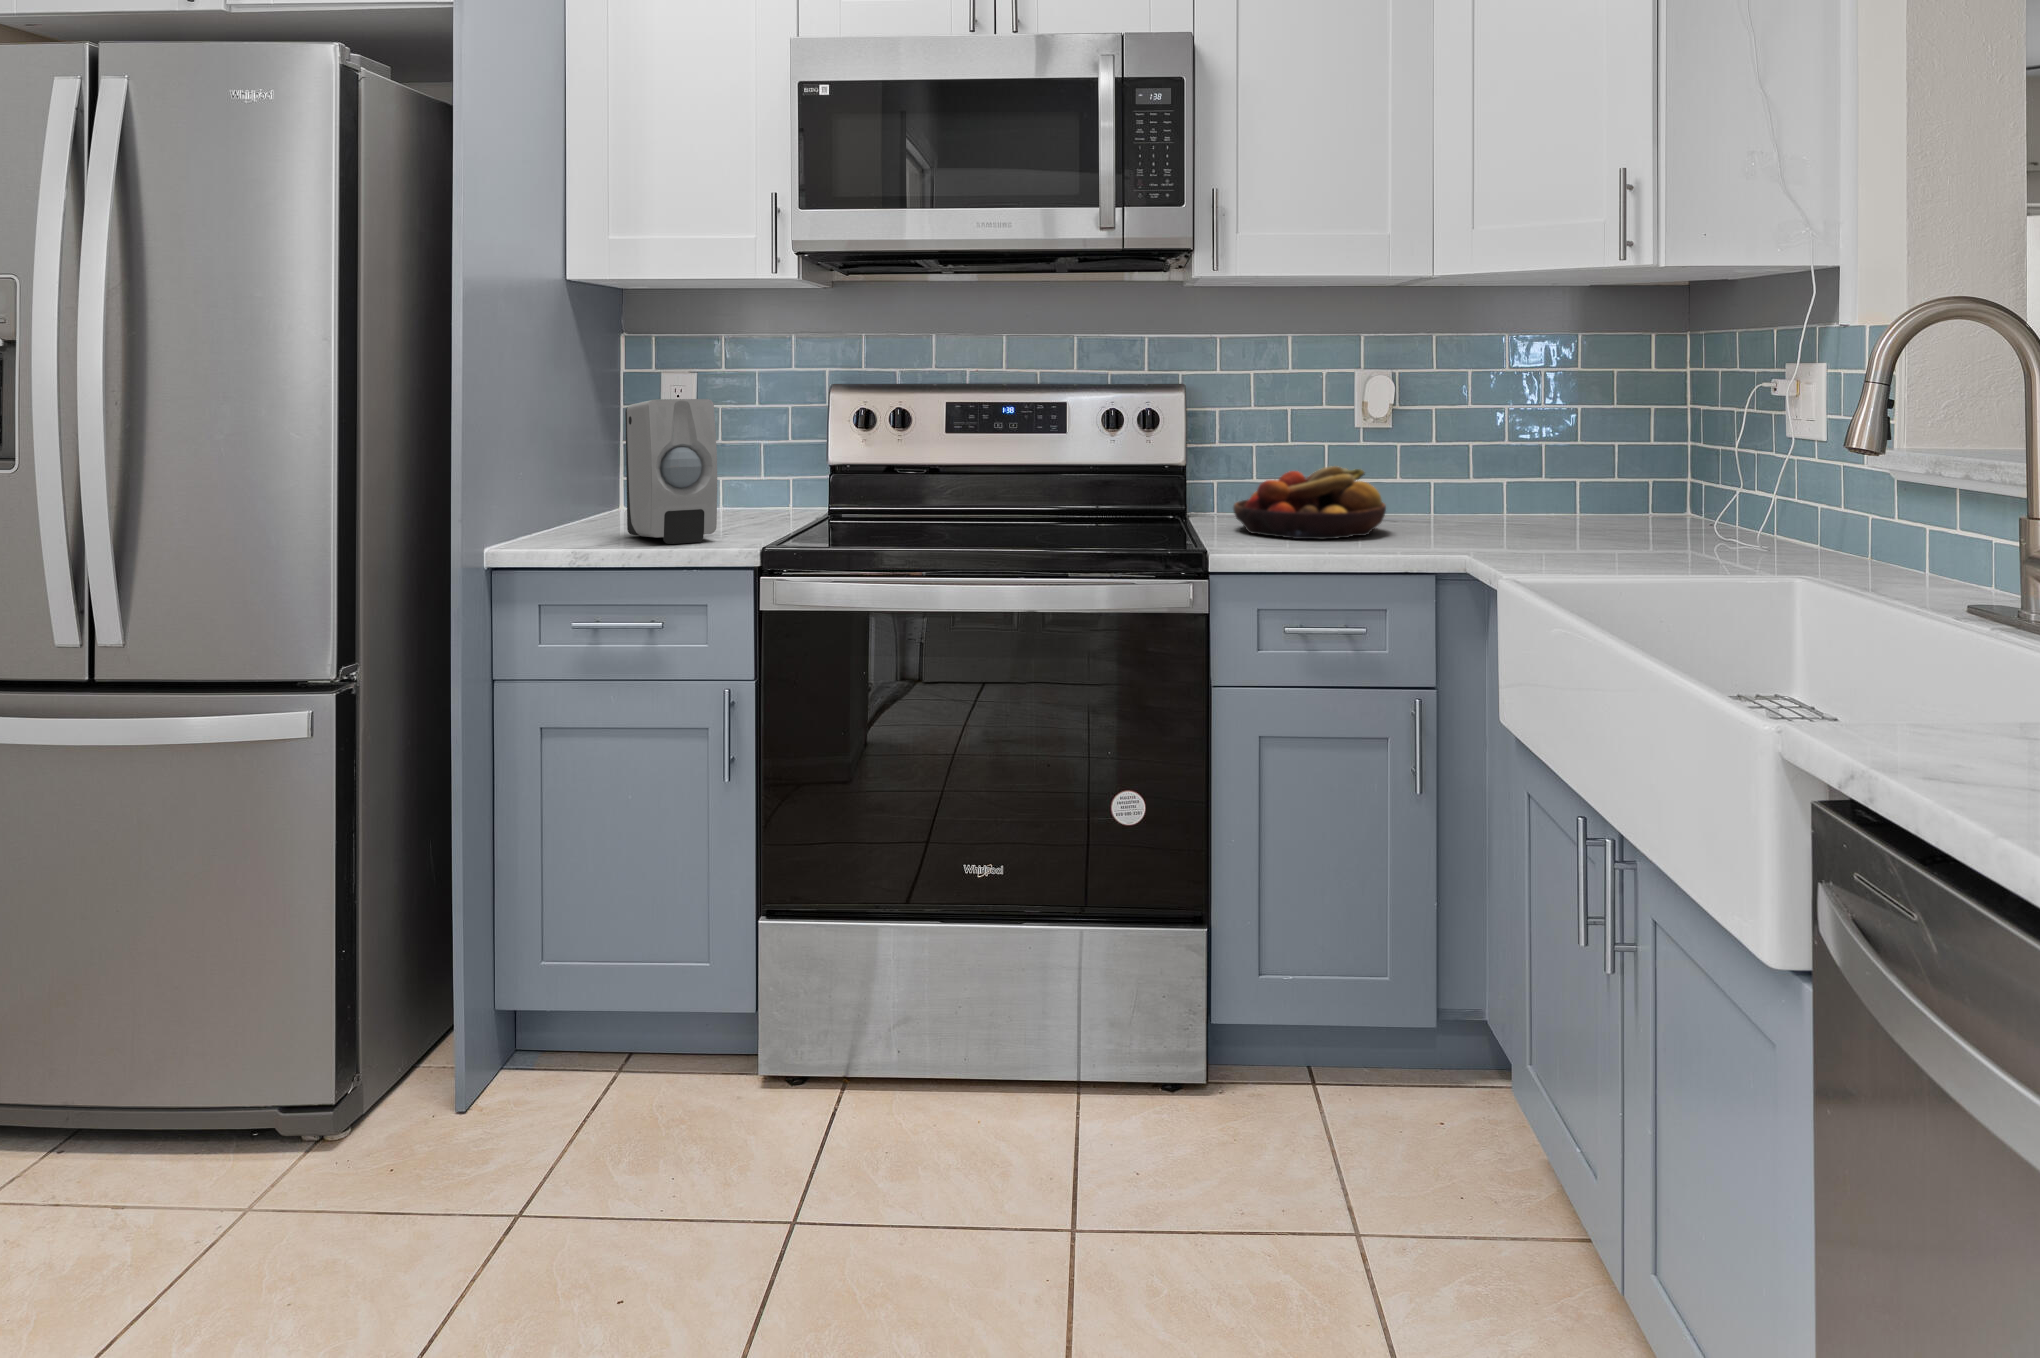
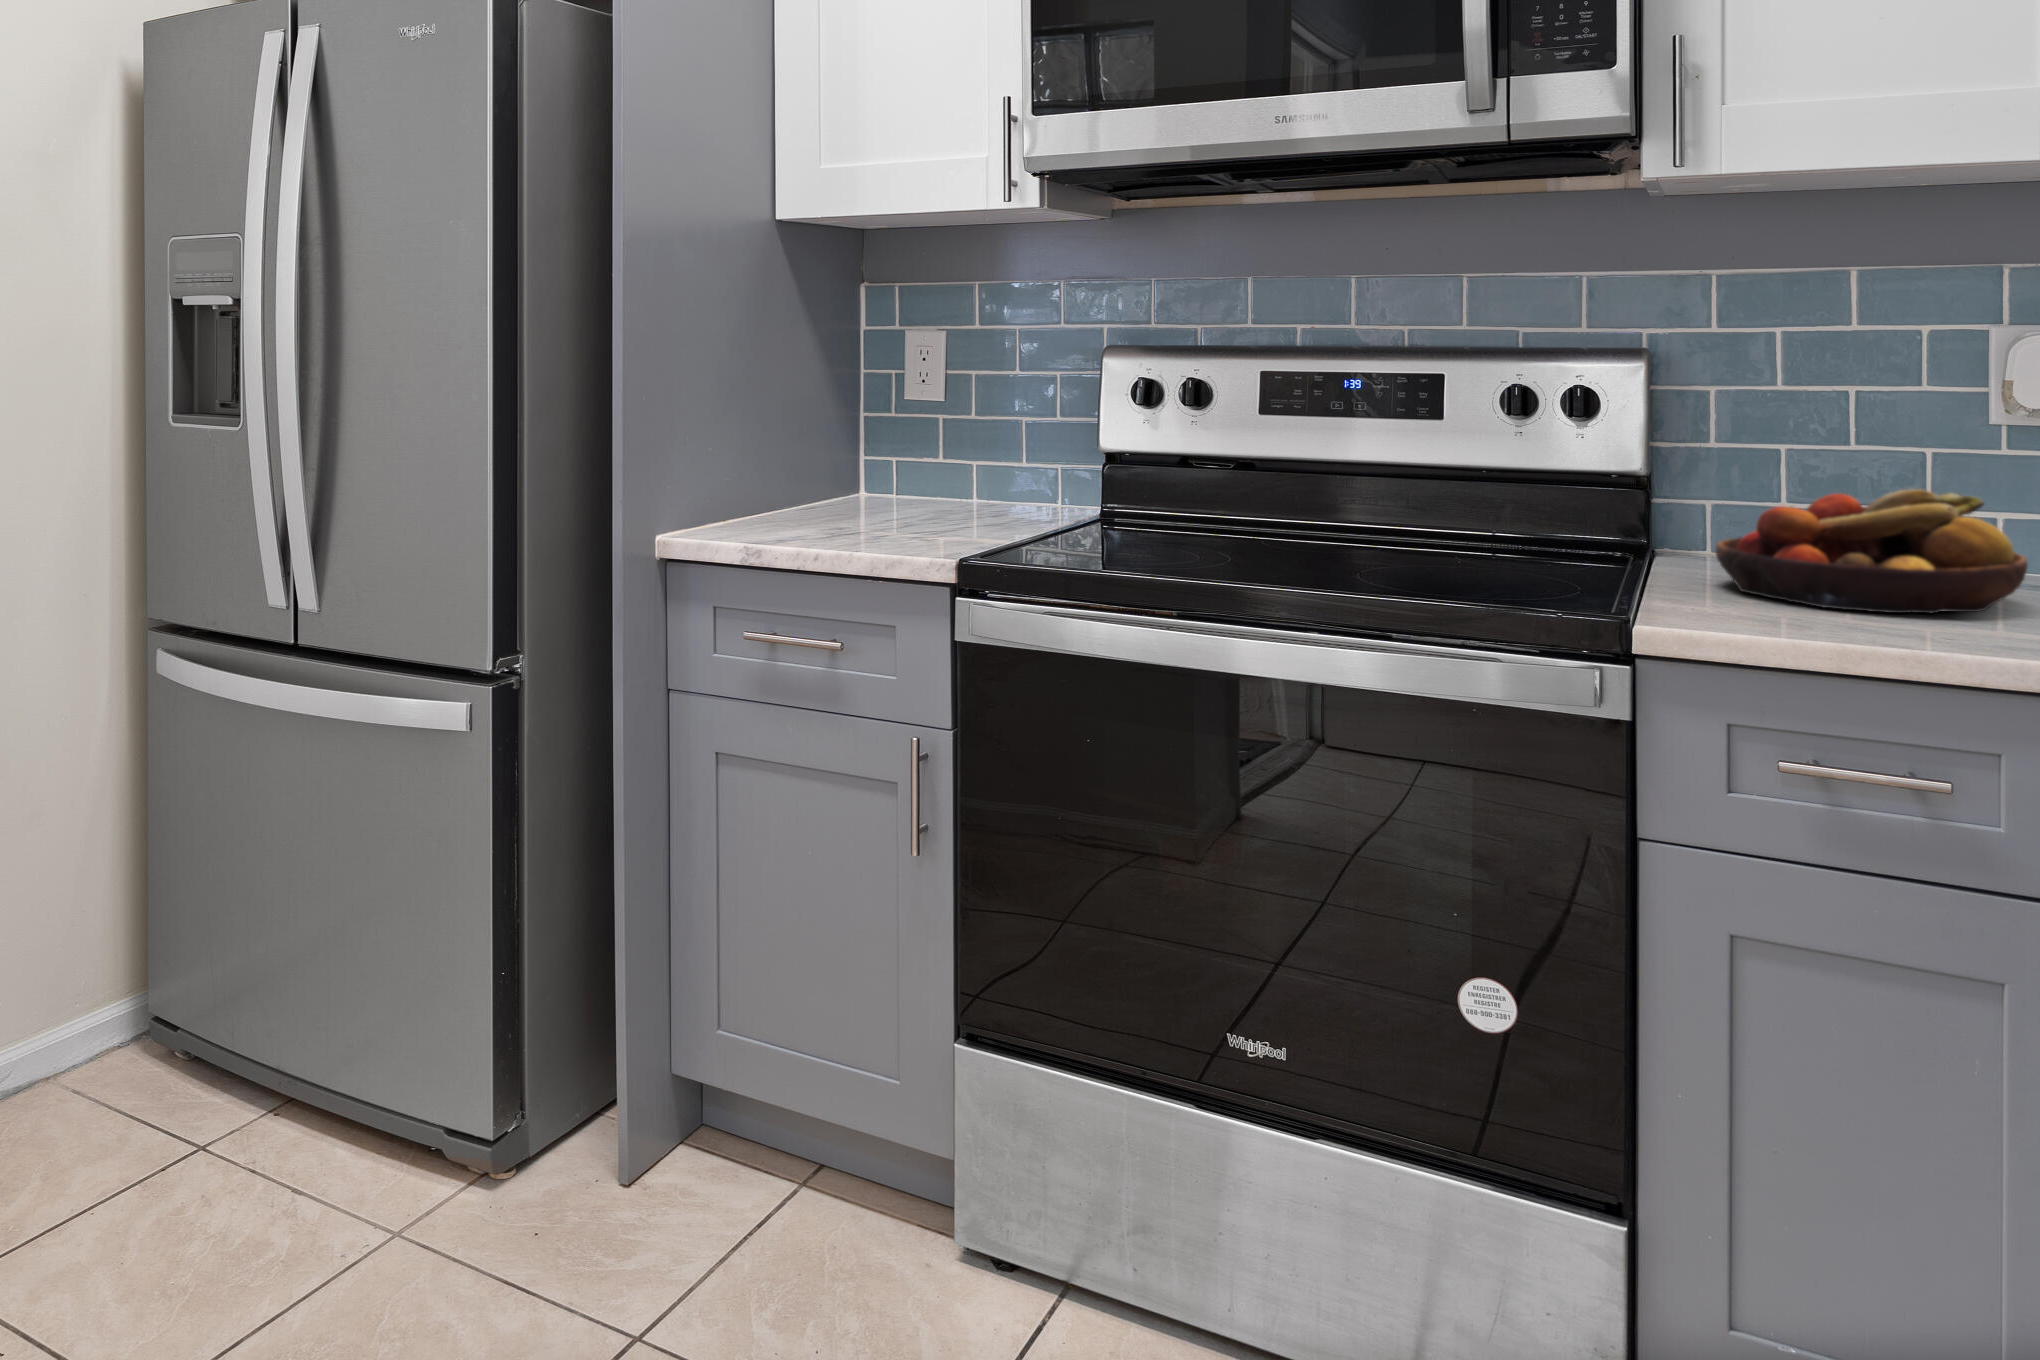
soap dispenser: present [625,399,717,544] -> none [825,364,920,546]

